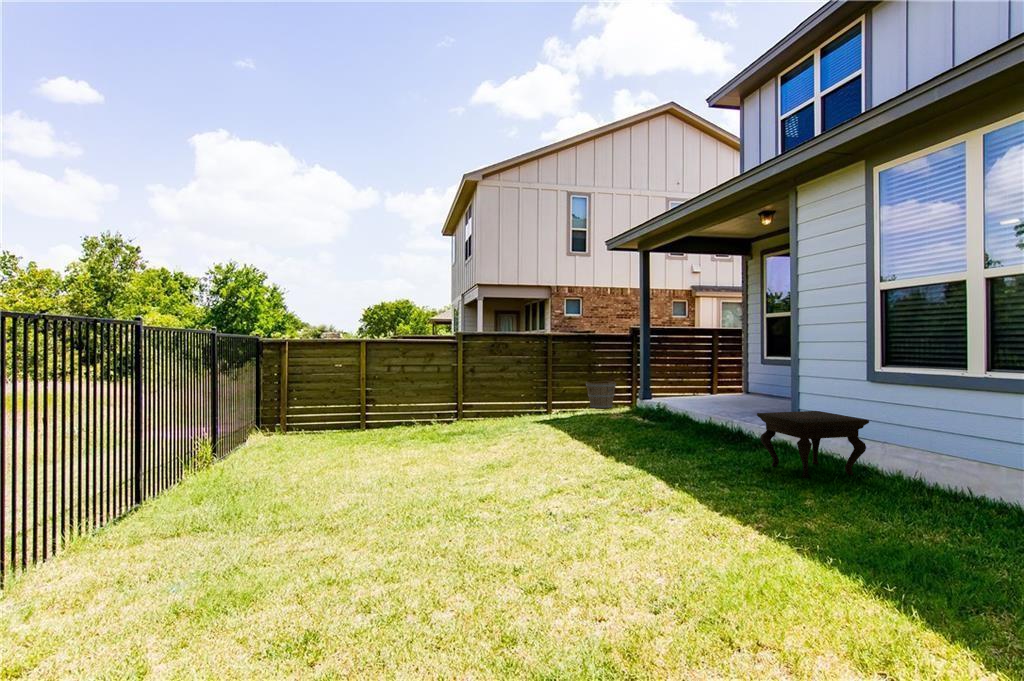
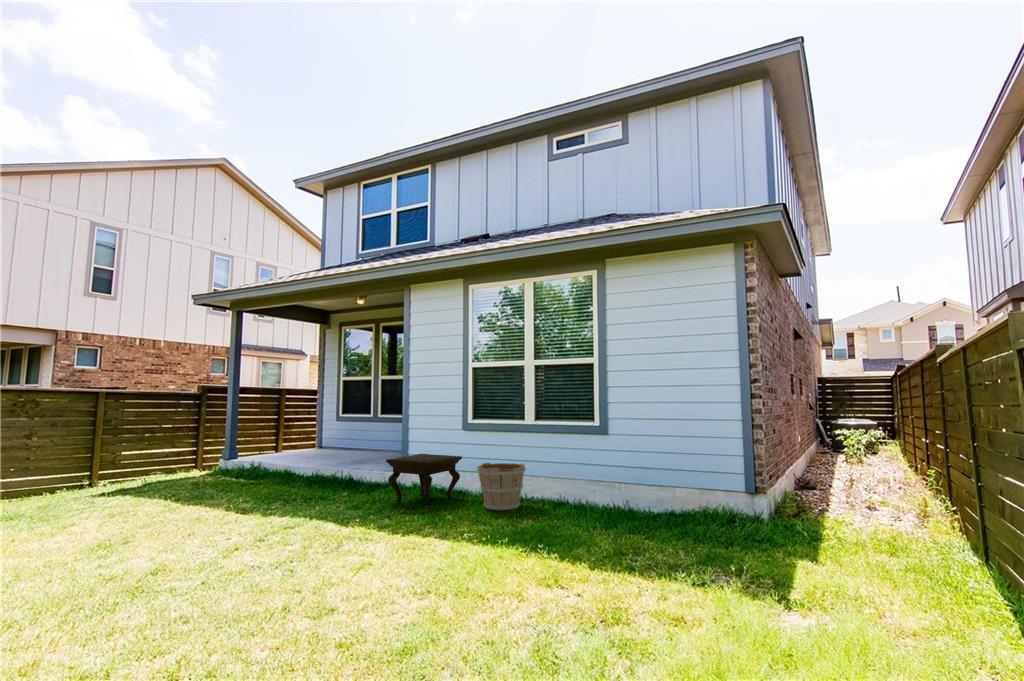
wooden bucket: present [586,380,616,408] -> present [477,463,526,511]

